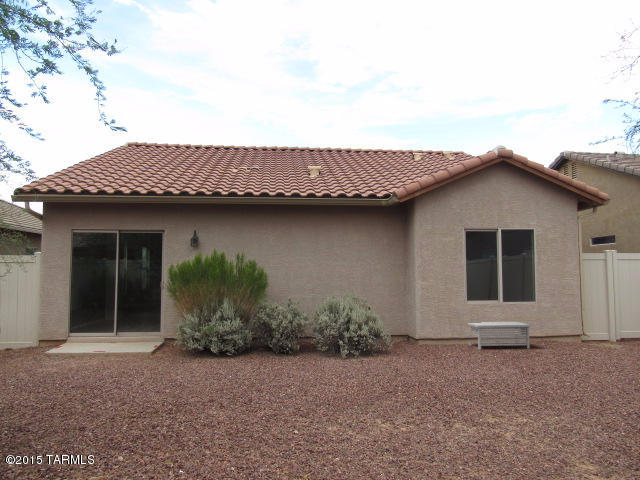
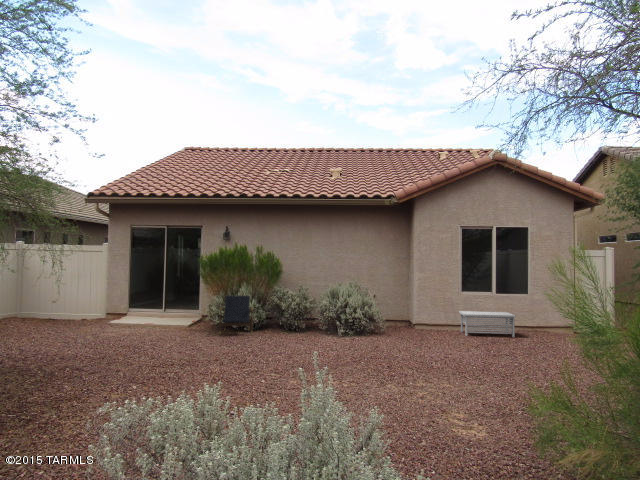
lounge chair: none [200,313,241,363] -> present [219,295,253,335]

